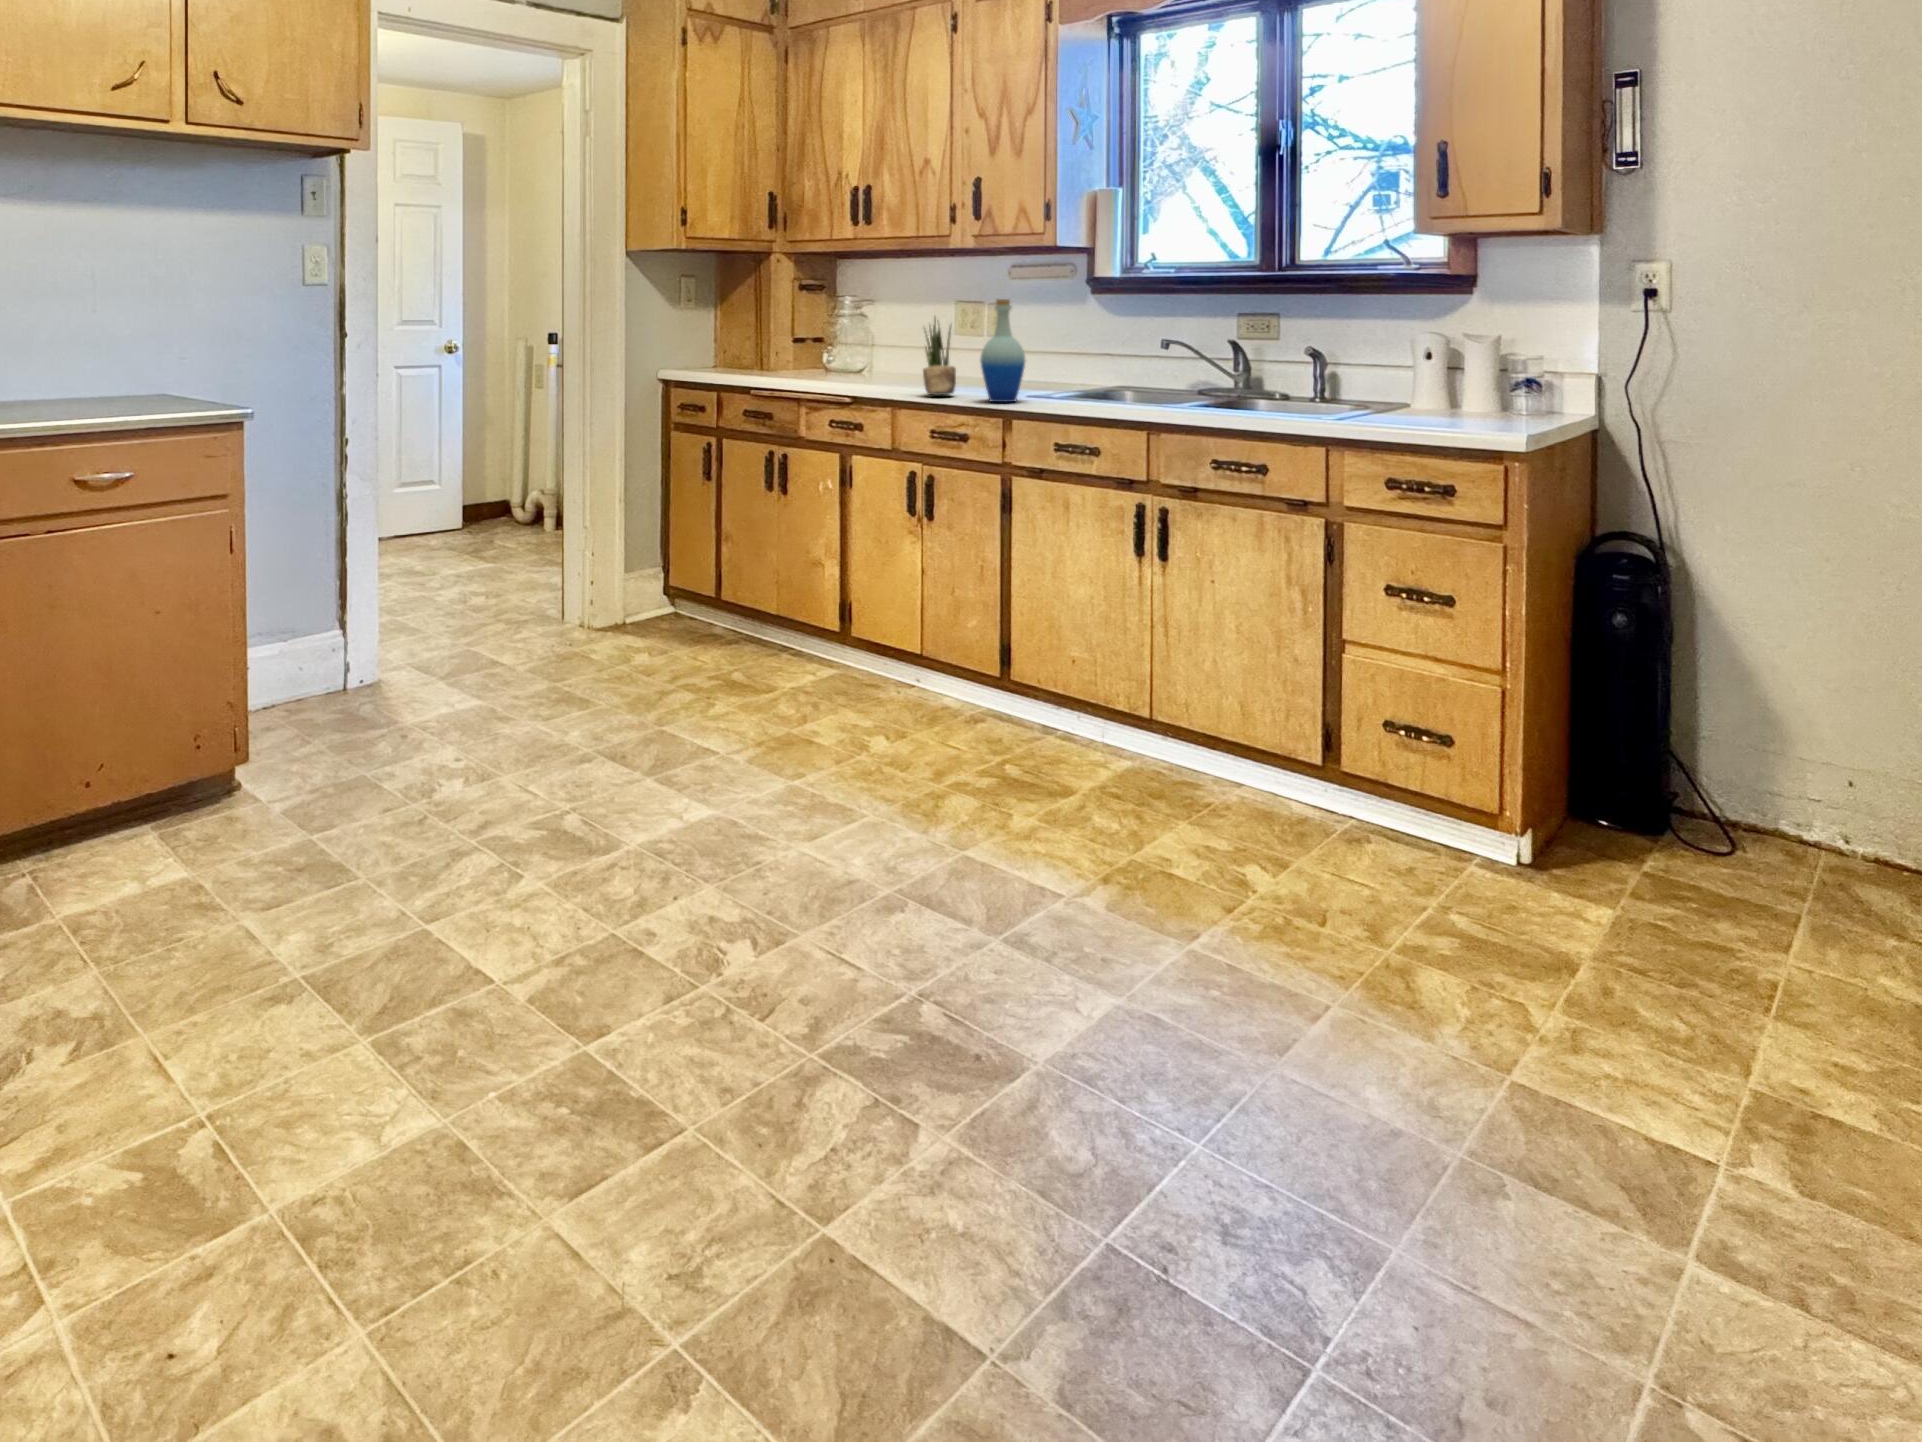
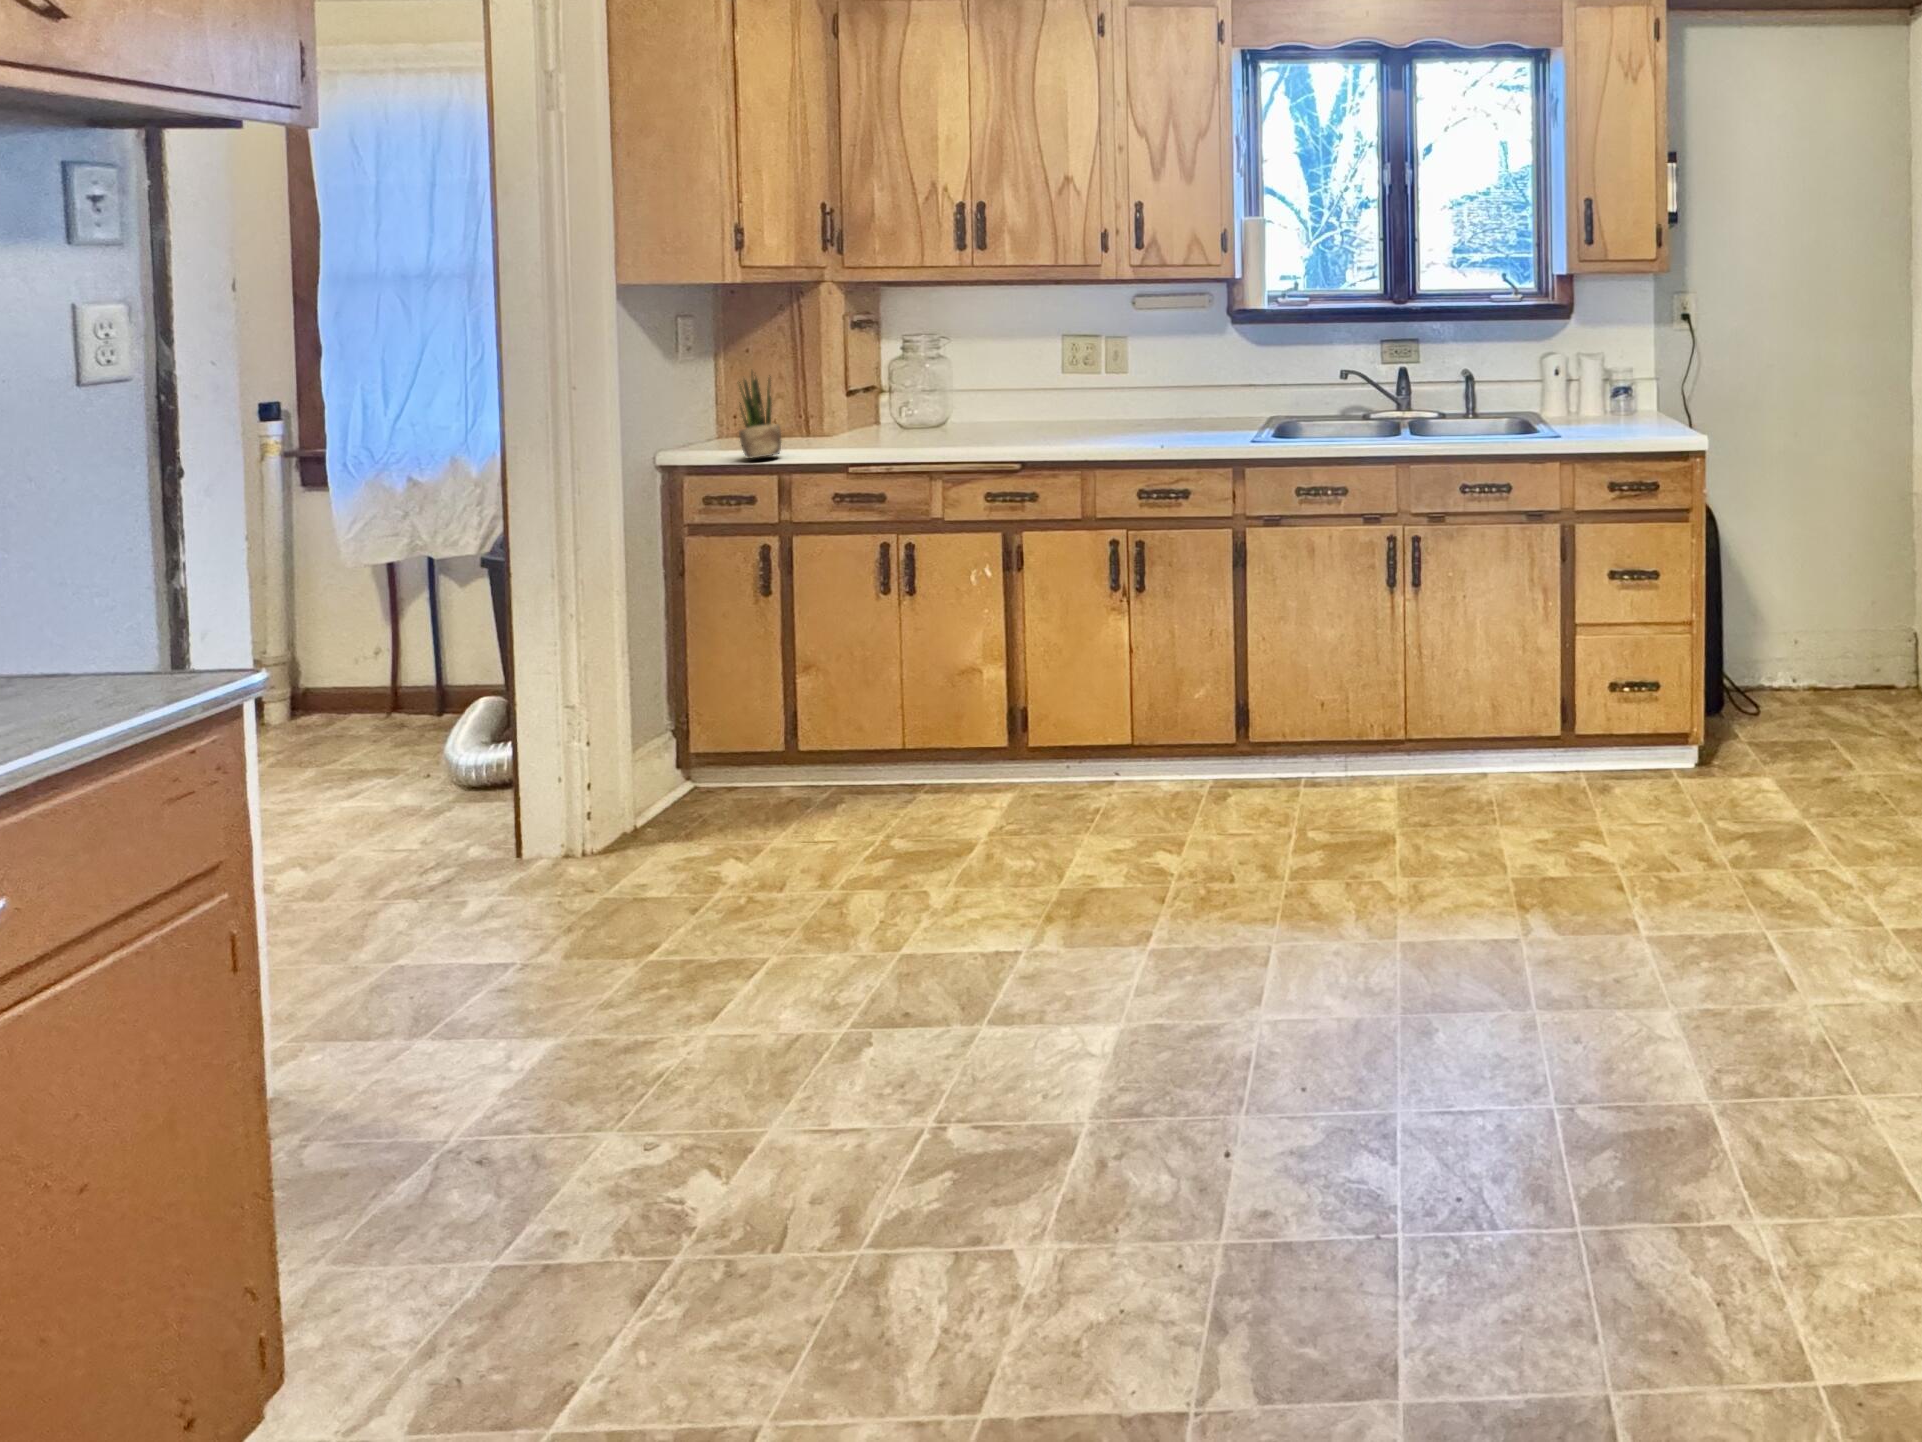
bottle: present [981,299,1025,402] -> none [819,349,871,460]

